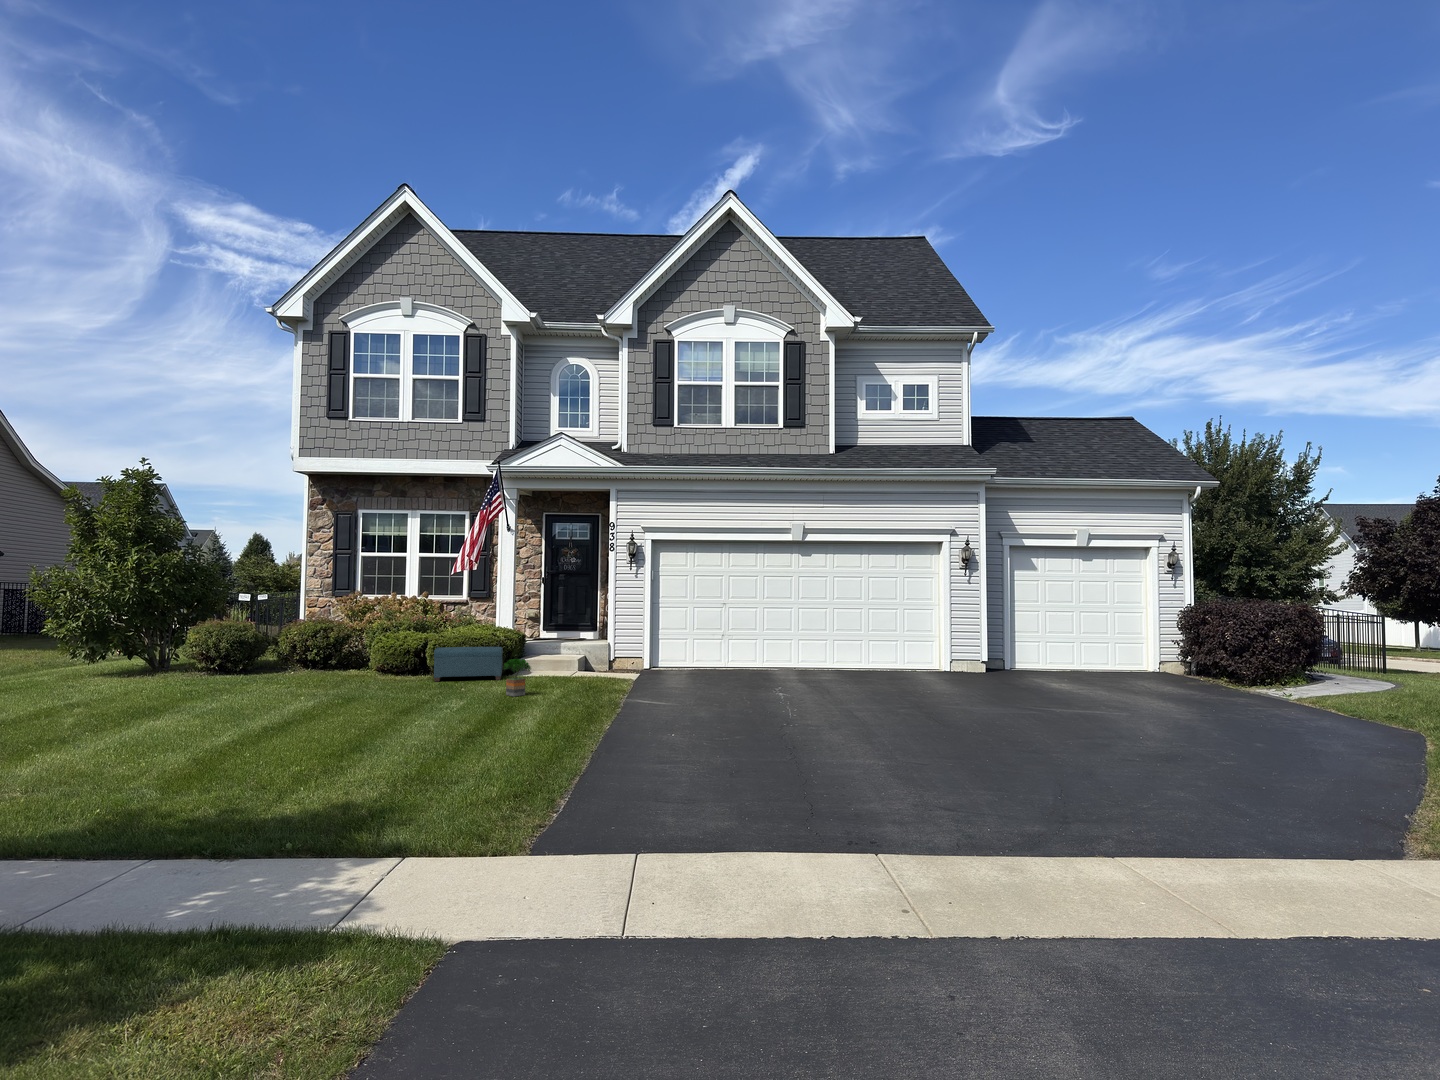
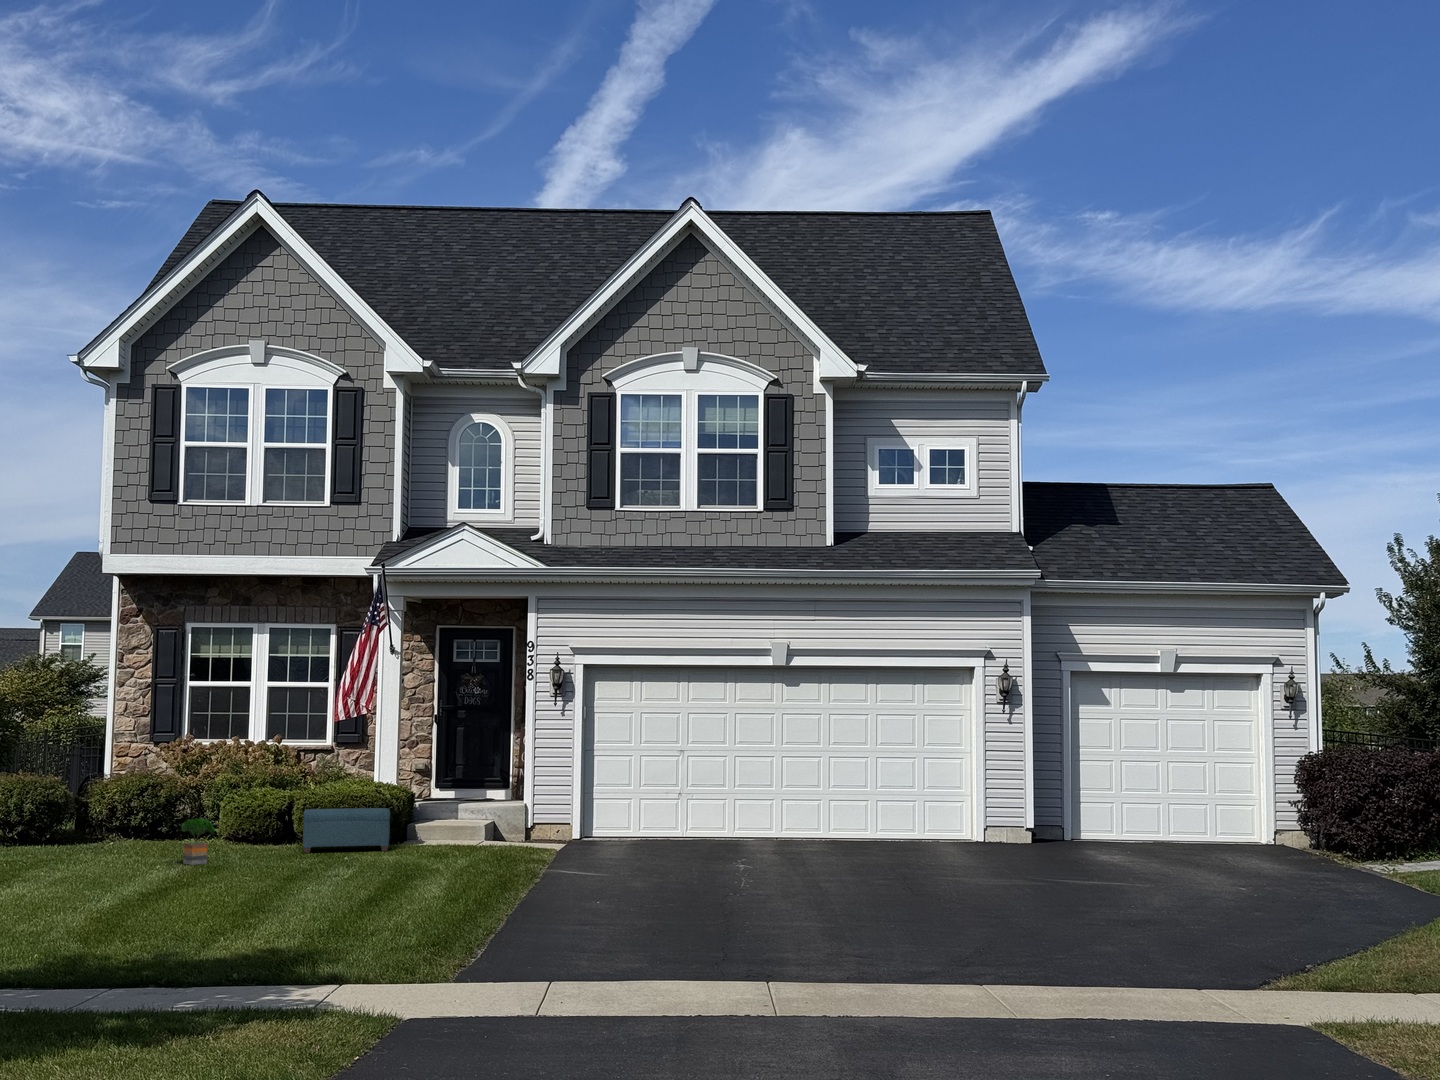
potted tree: present [504,659,531,696] -> present [182,819,215,865]

